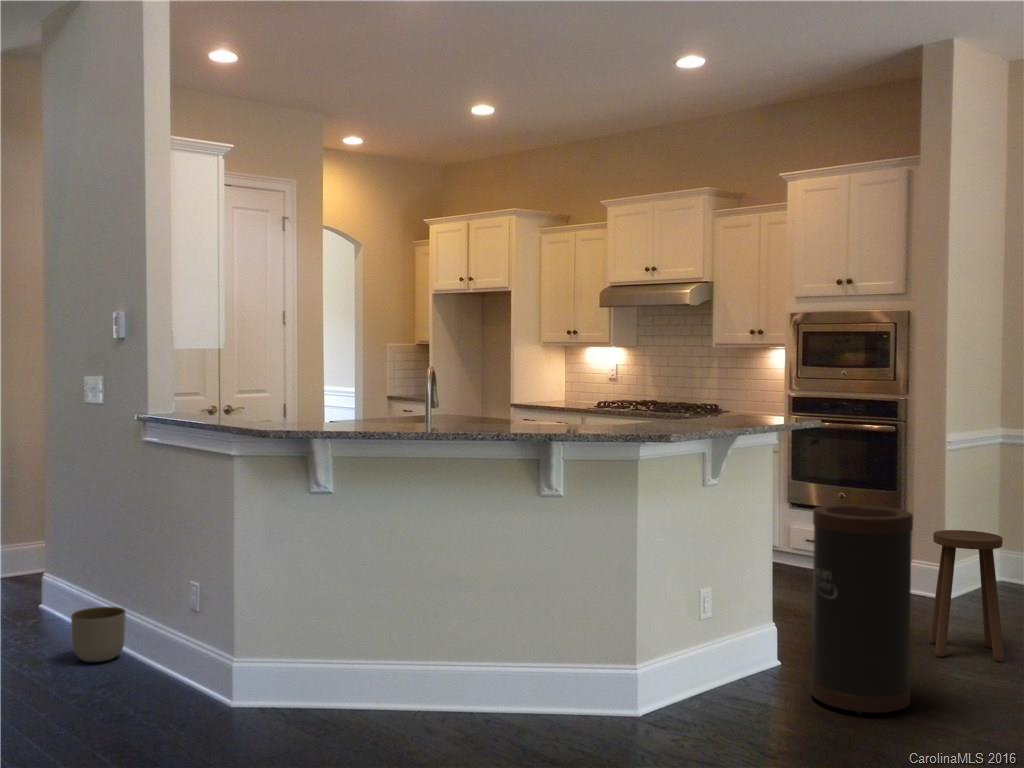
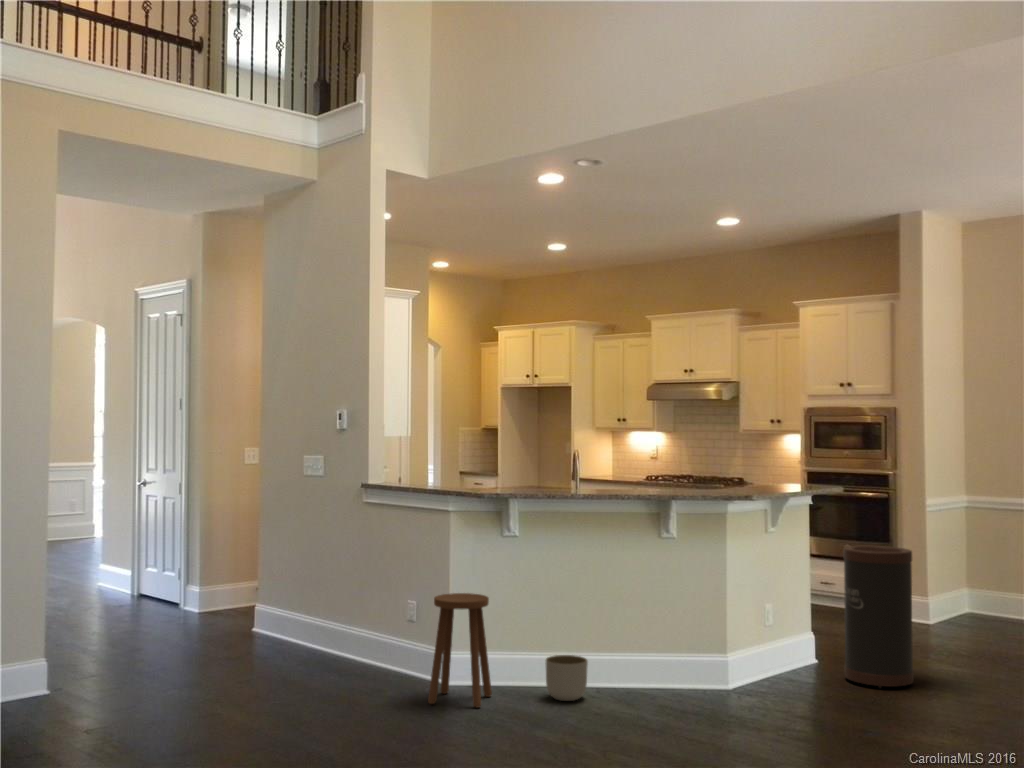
stool: present [929,530,1004,661] -> present [428,593,492,707]
planter: present [71,607,126,662] -> present [546,655,588,701]

